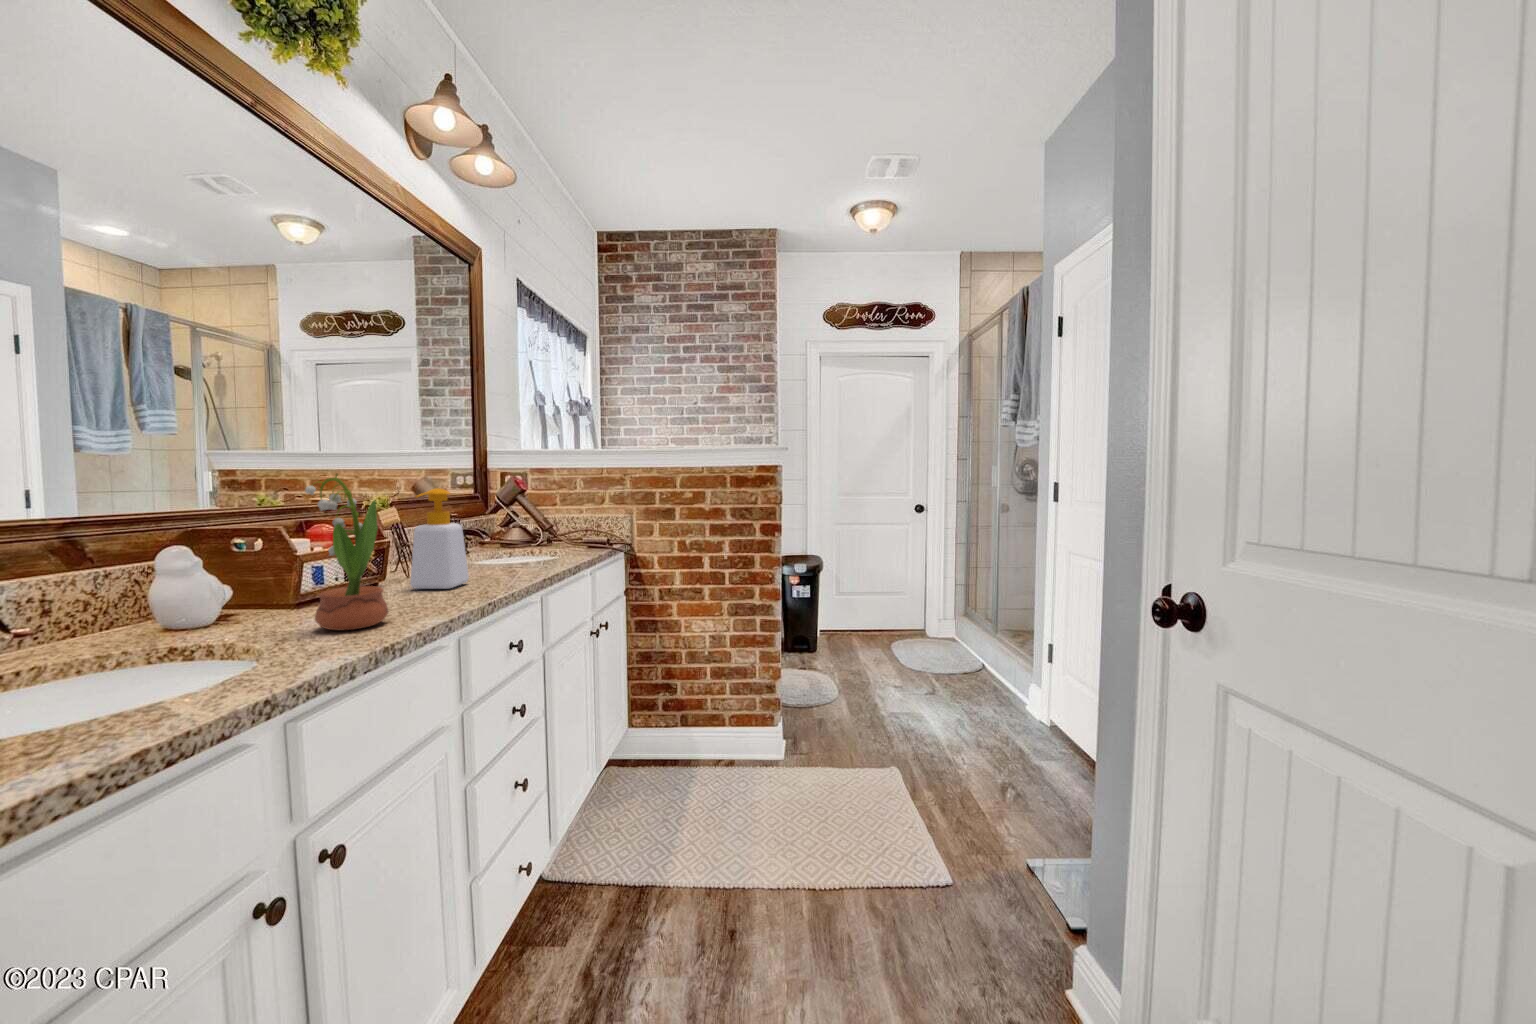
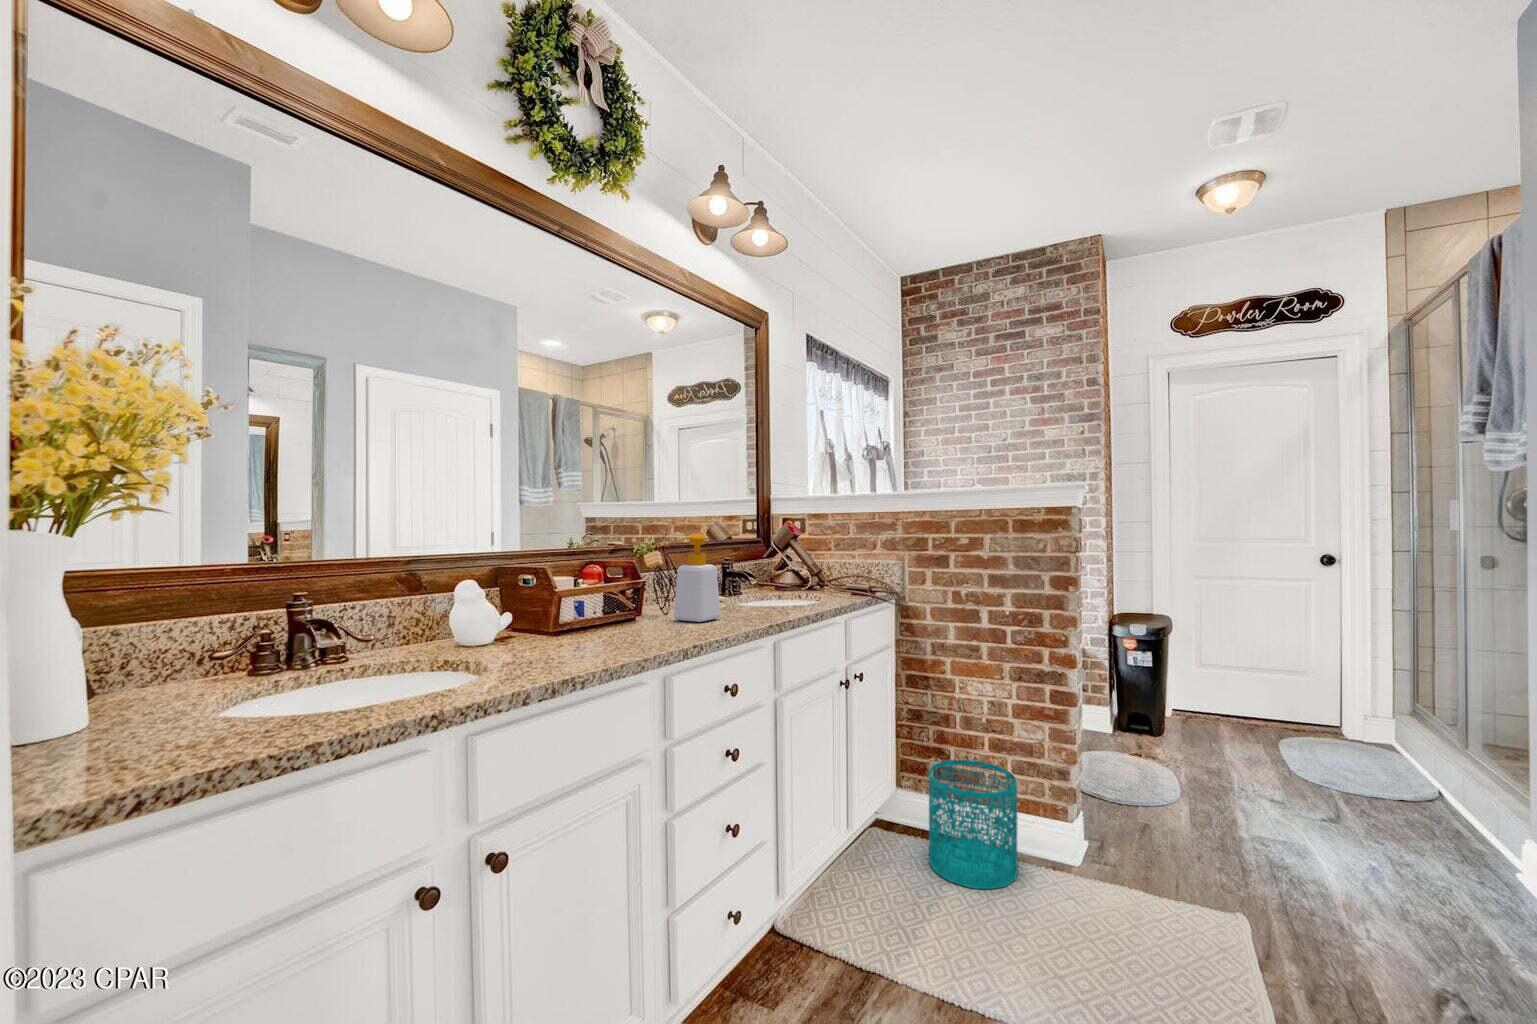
potted flower: present [305,474,388,630] -> none [583,521,634,647]
wastebasket: none [663,690,739,801] -> present [929,760,1018,889]

